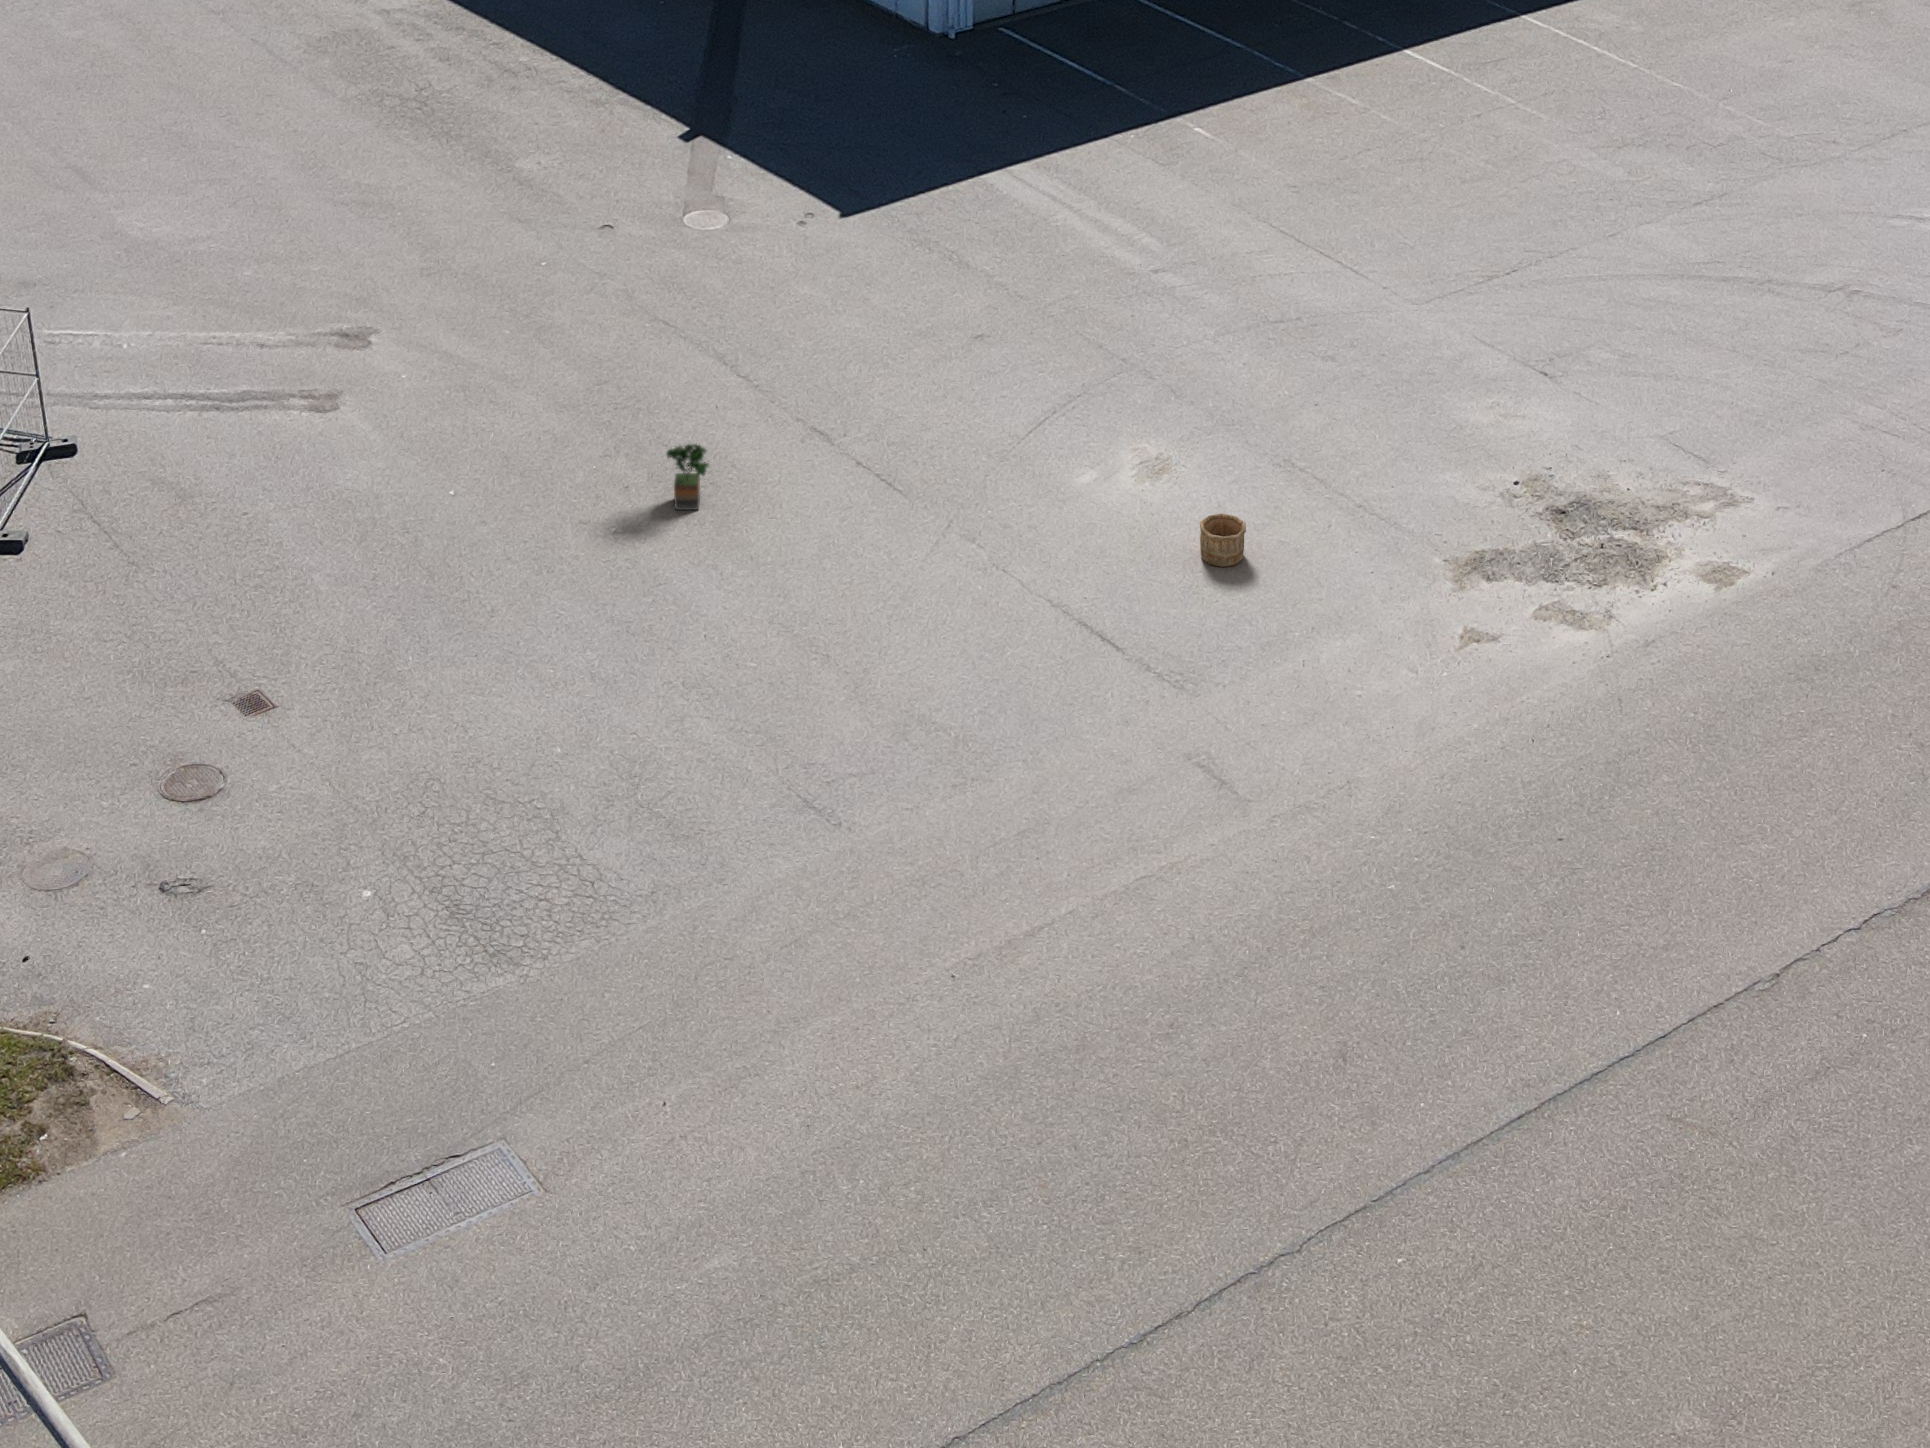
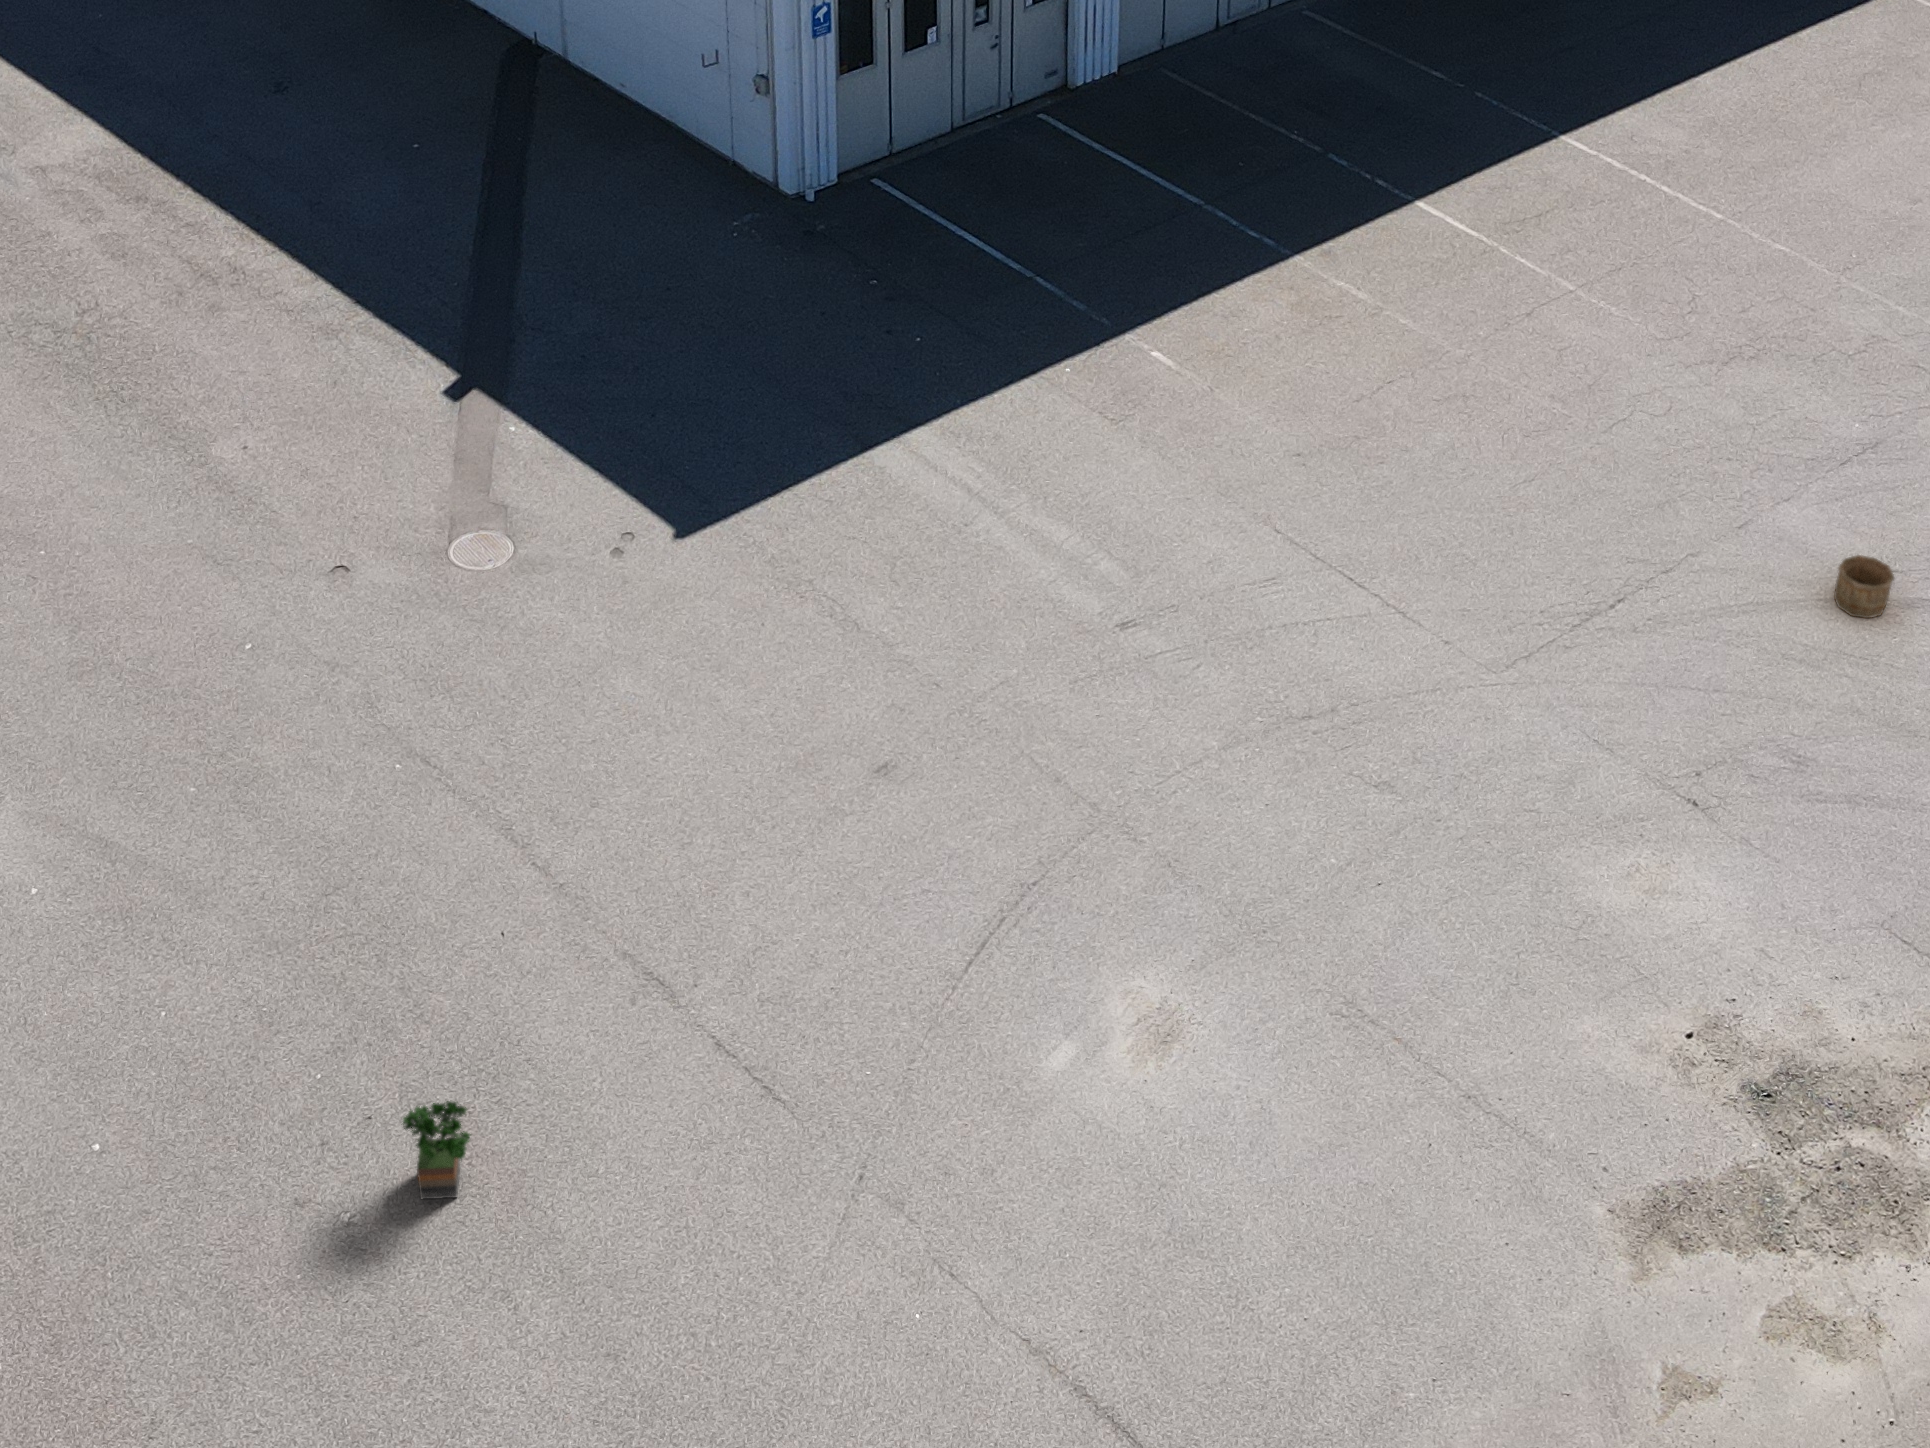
wooden bucket: present [1200,513,1246,567] -> present [1834,555,1894,618]

